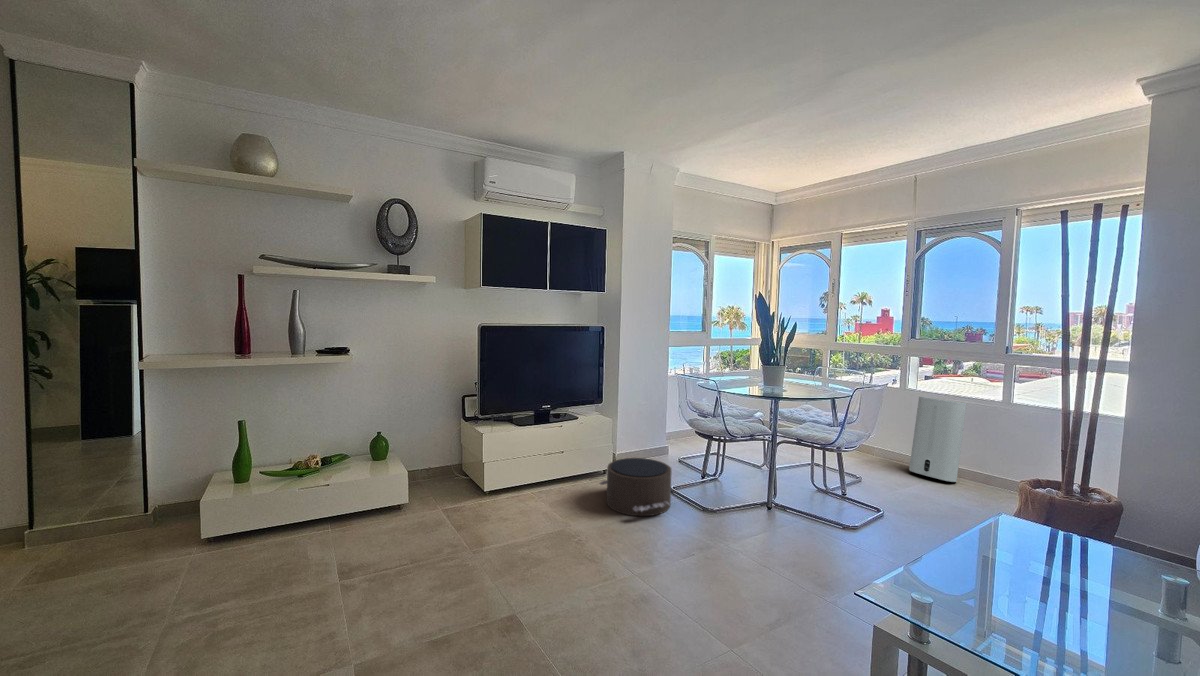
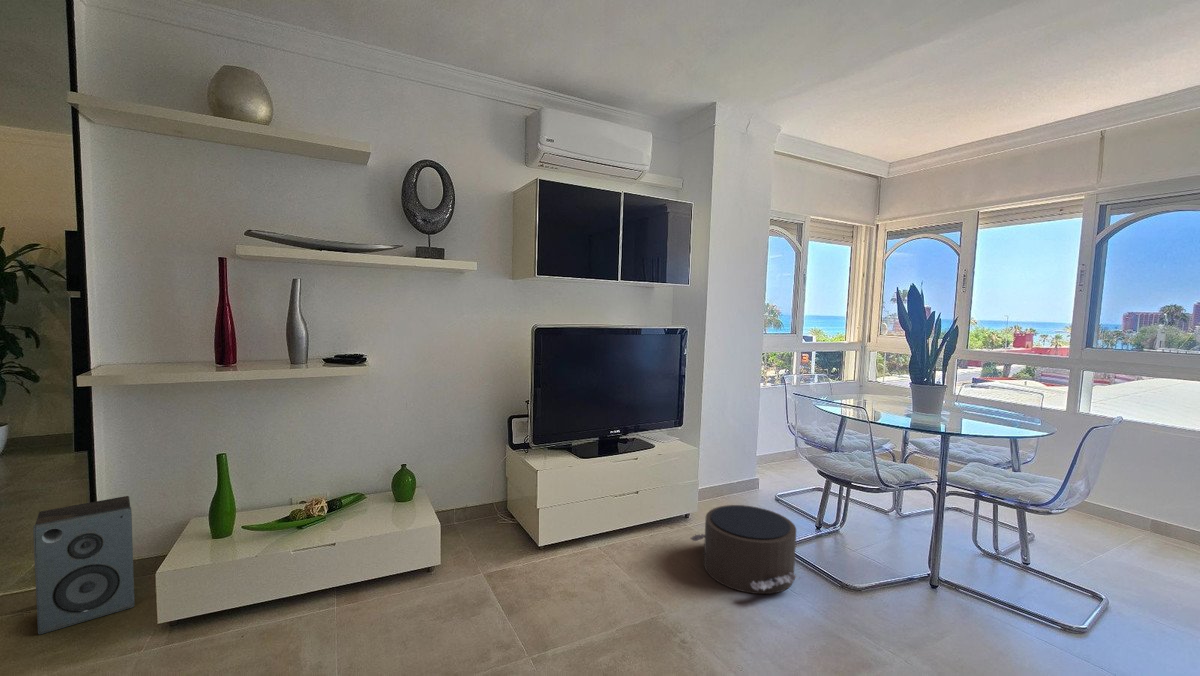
air purifier: present [909,397,967,482] -> none [1093,425,1187,544]
speaker: none [106,453,177,549] -> present [33,496,134,634]

